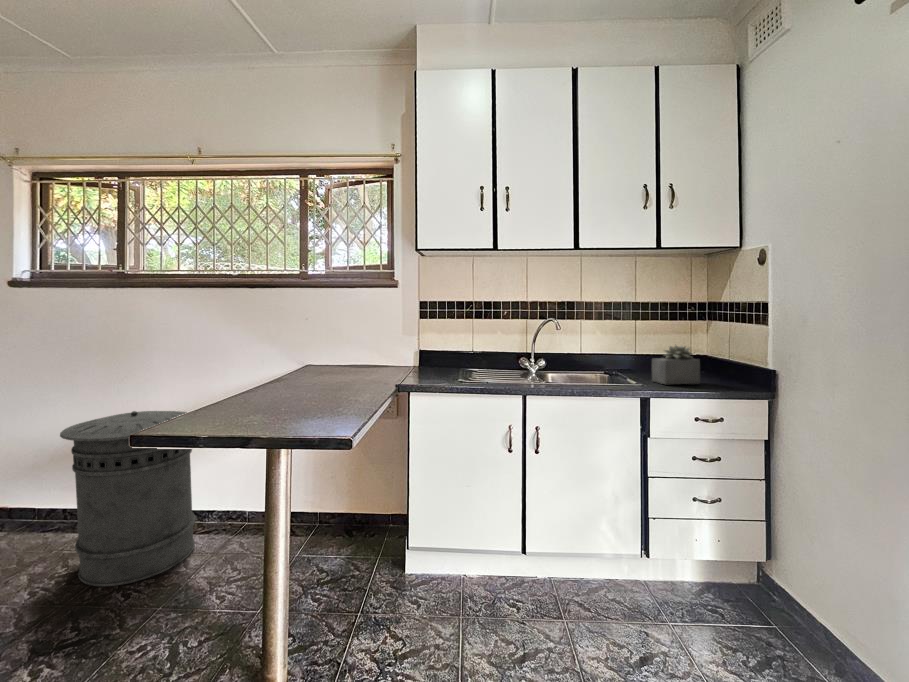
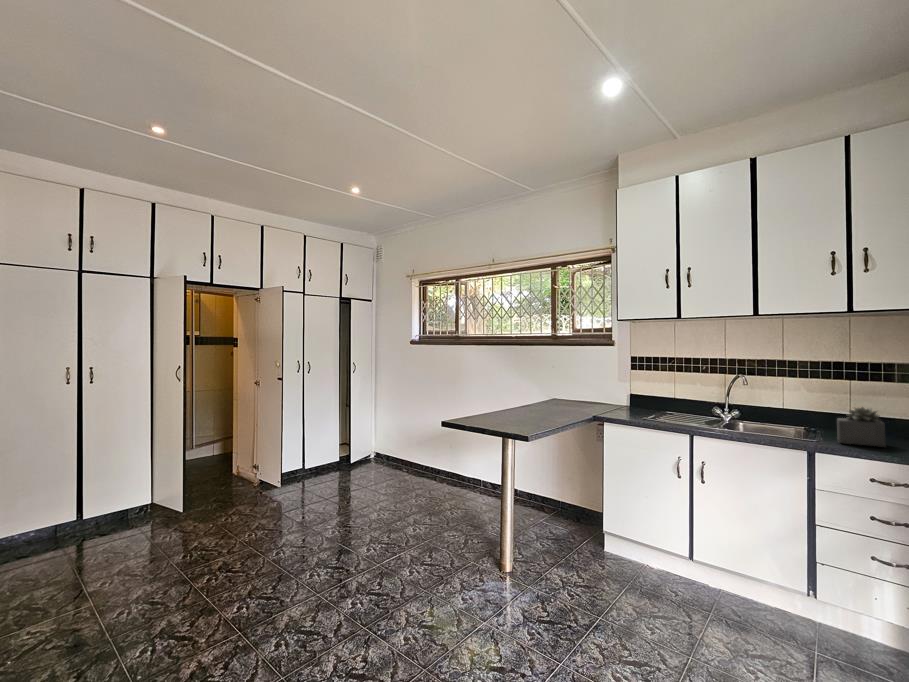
trash can: present [60,411,195,586] -> none [430,415,491,509]

